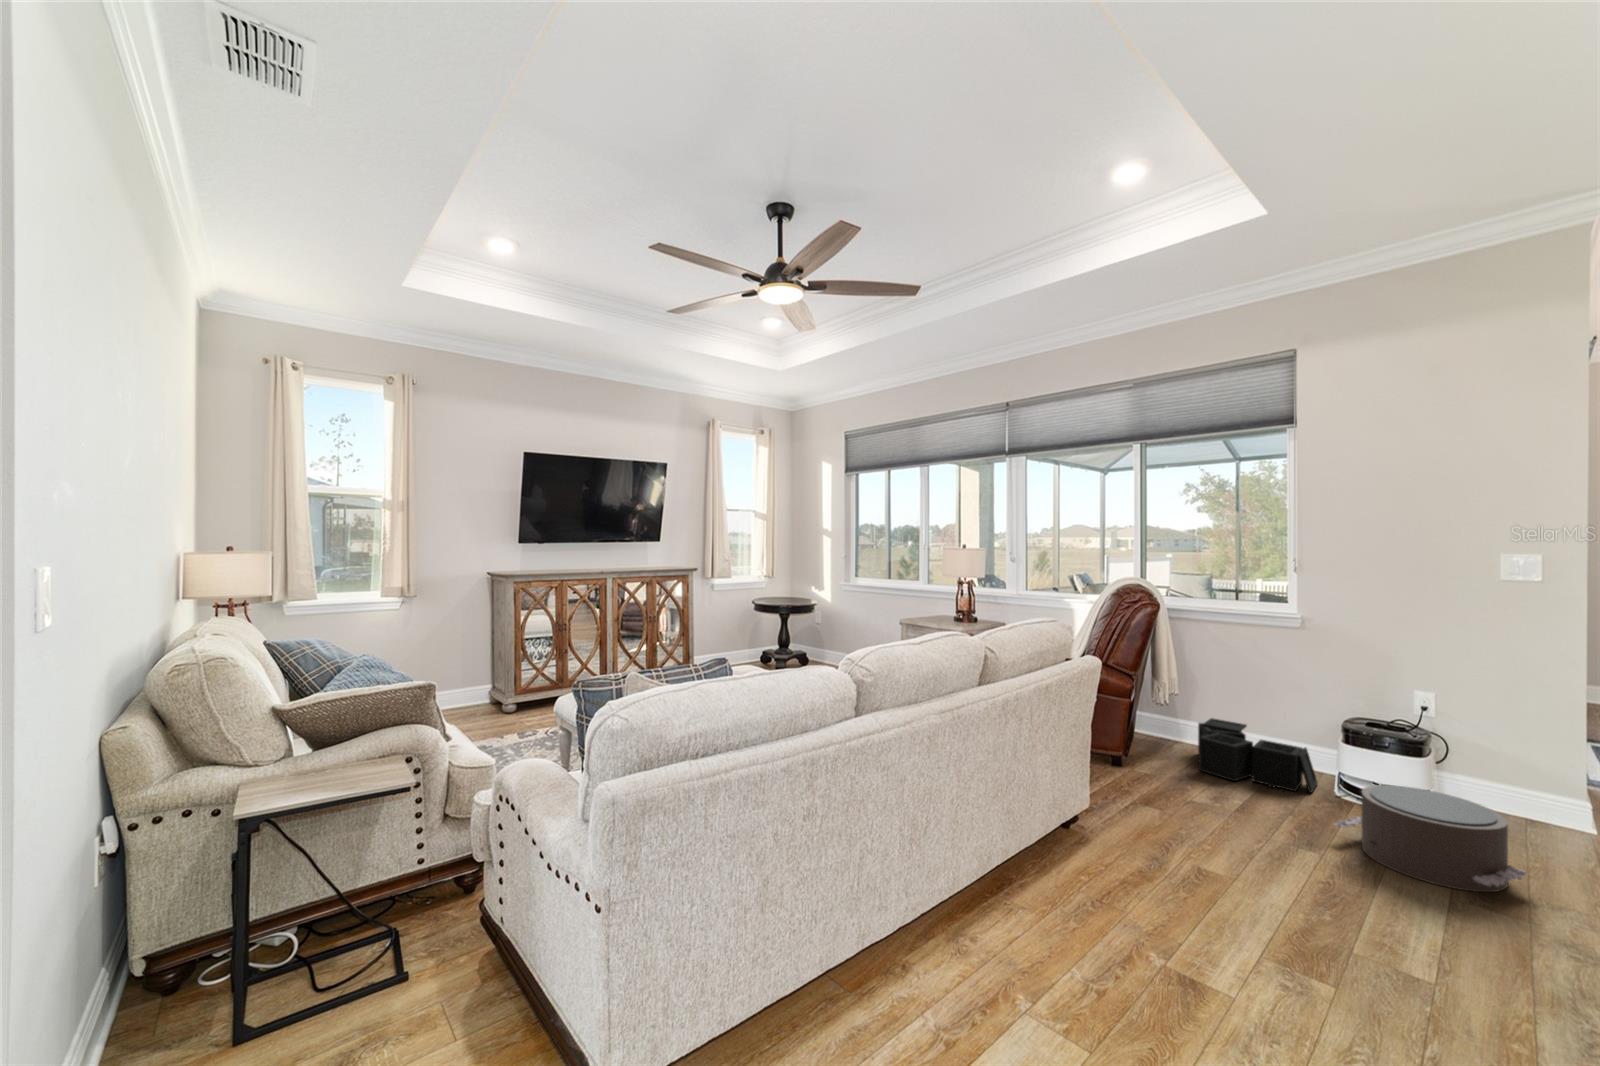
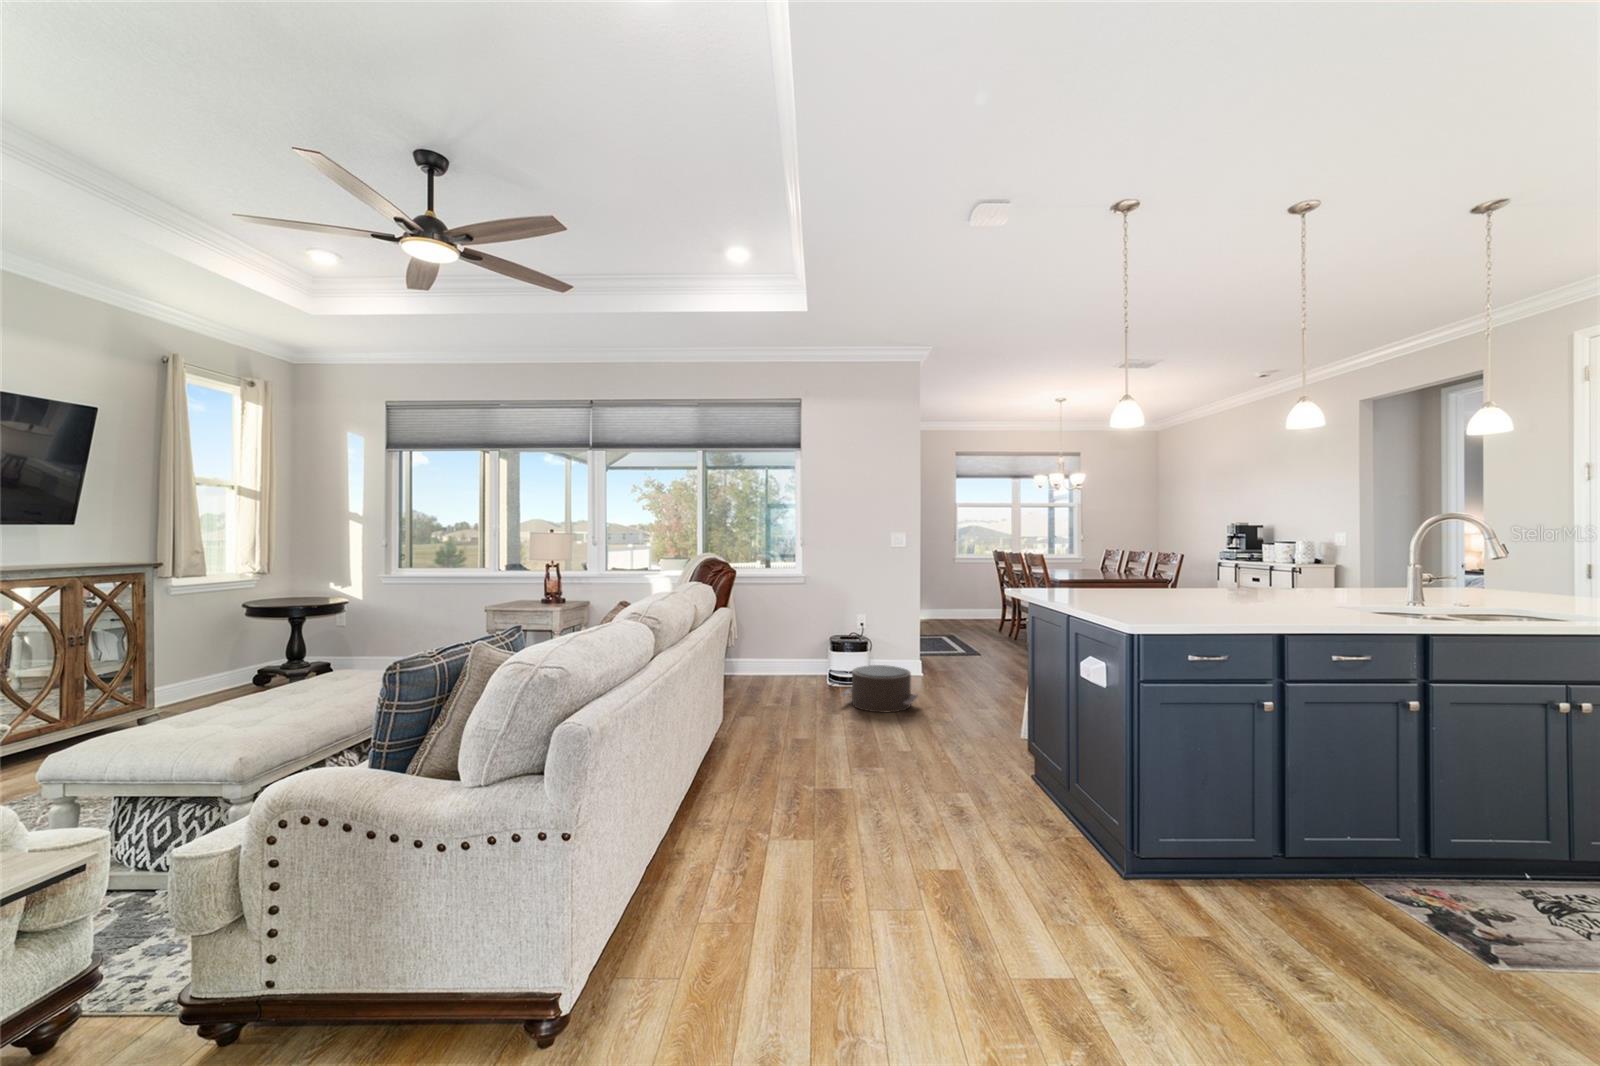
storage bin: present [1198,718,1318,793] -> none [746,652,816,690]

